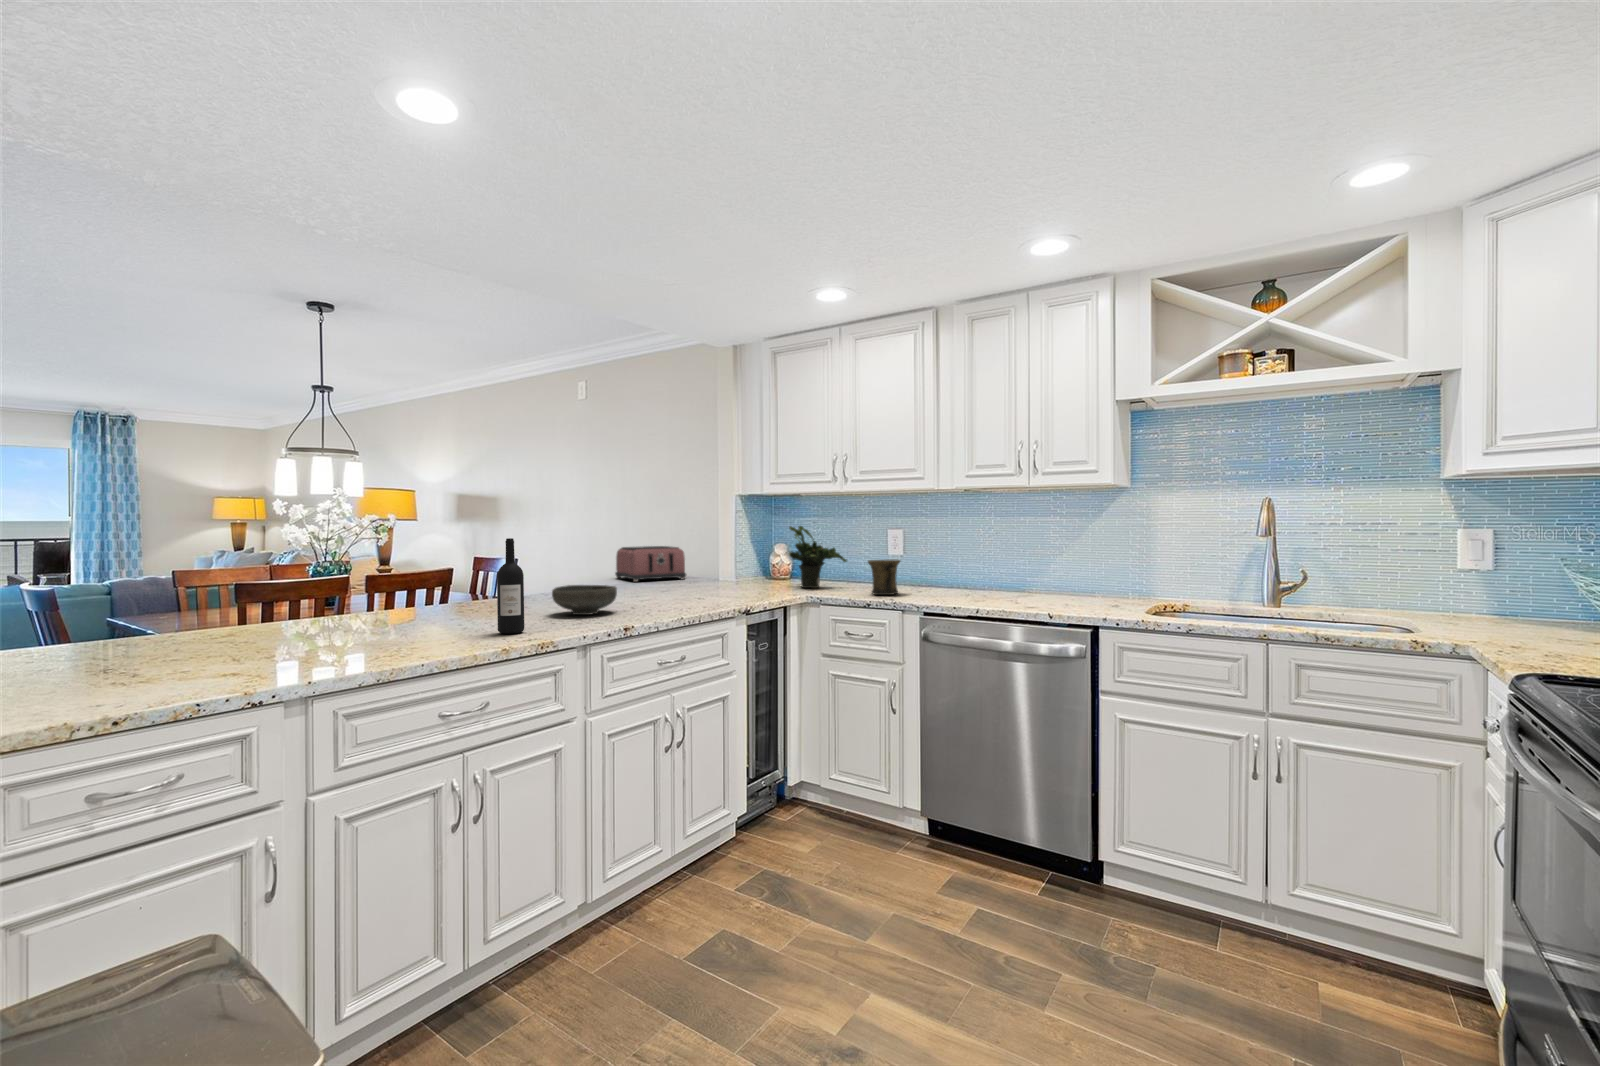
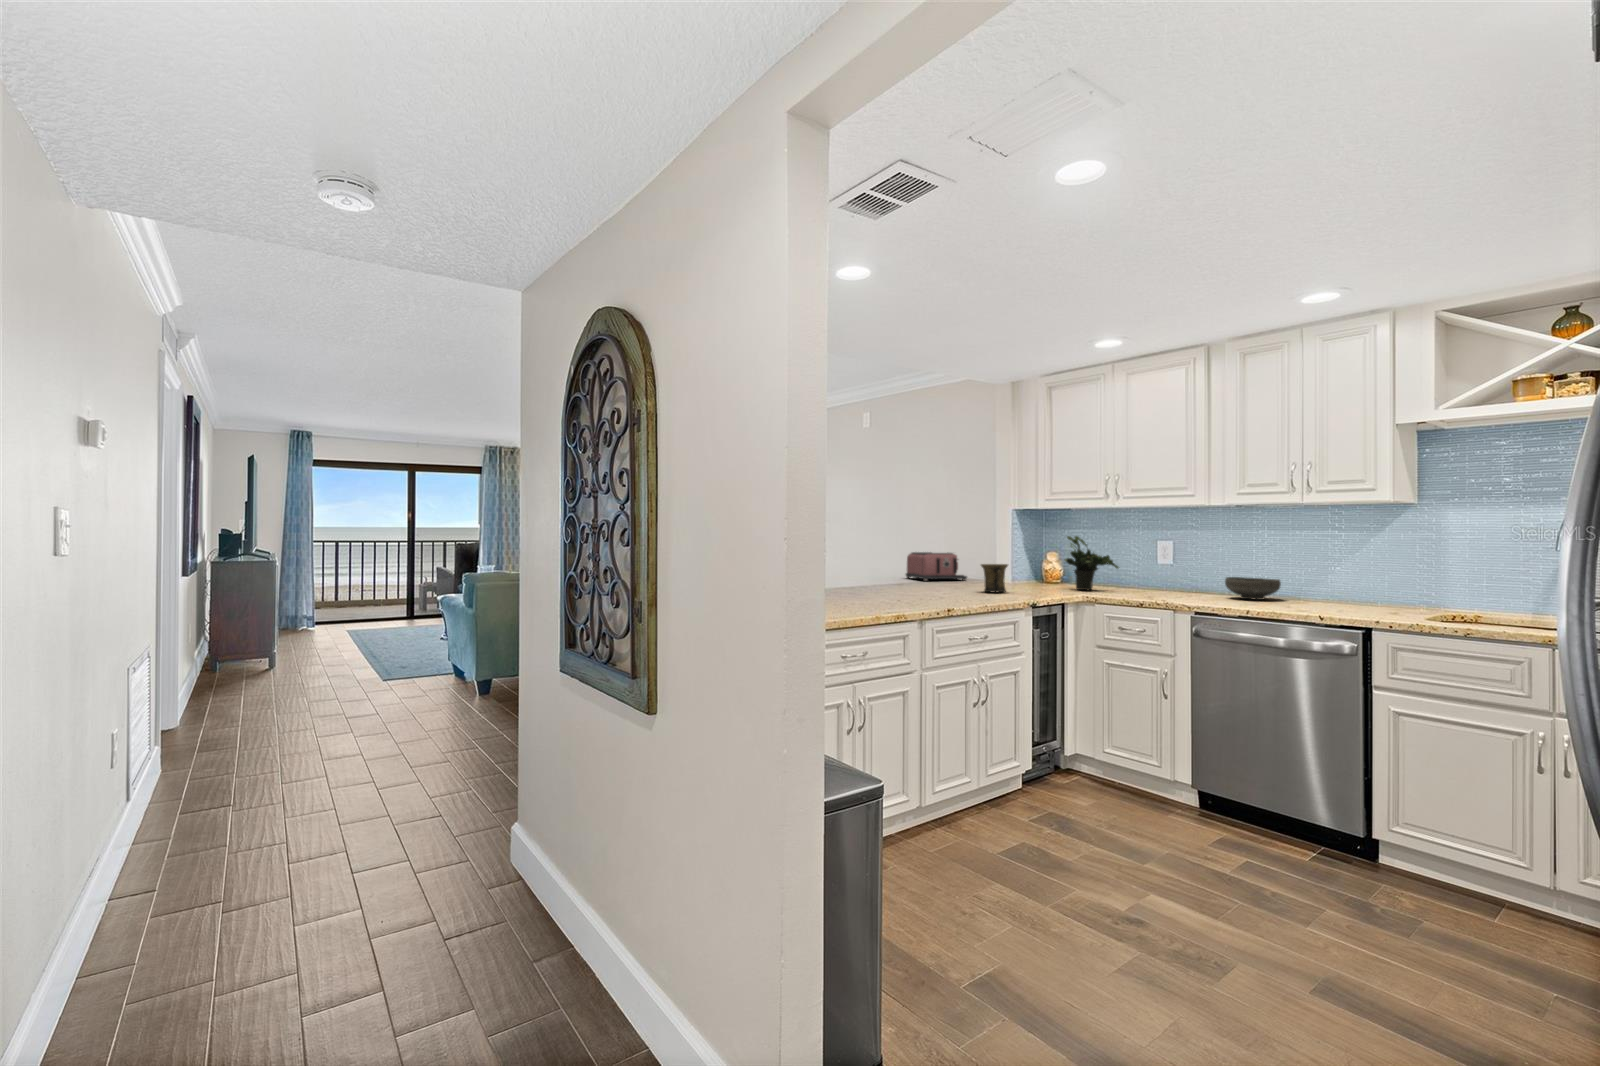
wine bottle: present [497,538,524,634] -> none [856,538,874,608]
mug: present [868,560,900,595] -> present [981,564,1008,592]
bowl: present [552,585,617,615] -> present [1225,577,1281,600]

